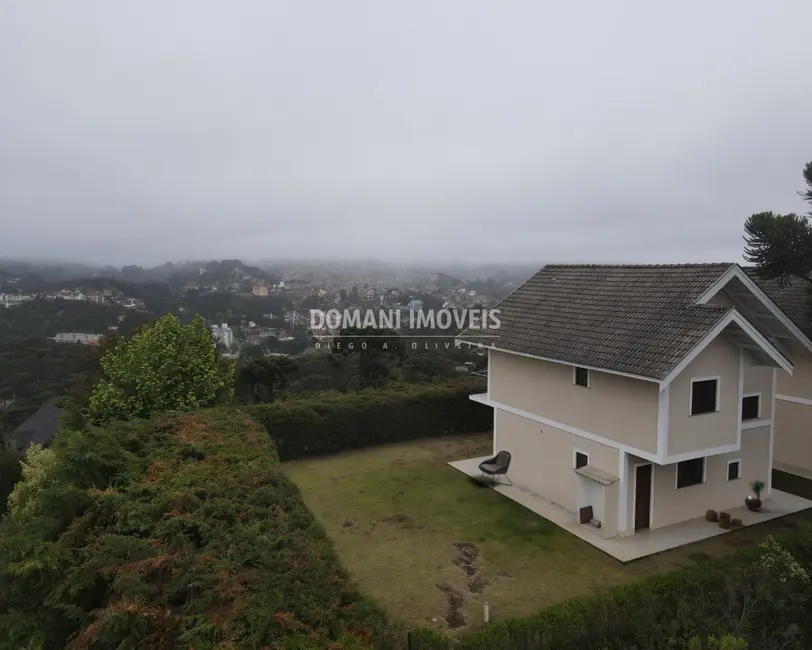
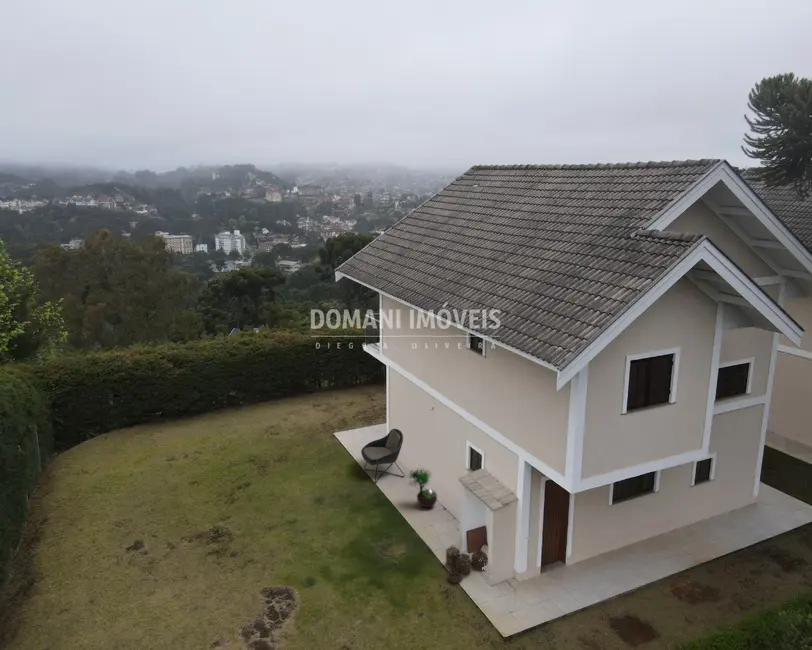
potted tree: present [745,481,765,510] -> present [410,469,437,507]
woven basket: present [705,510,742,529] -> present [446,547,487,583]

